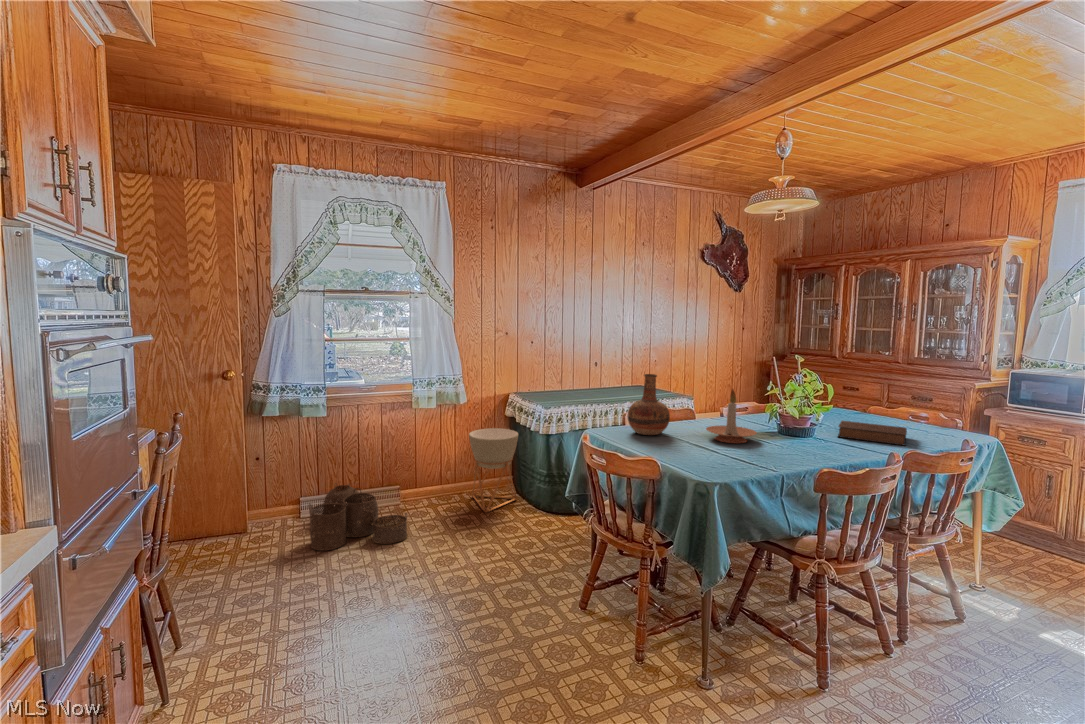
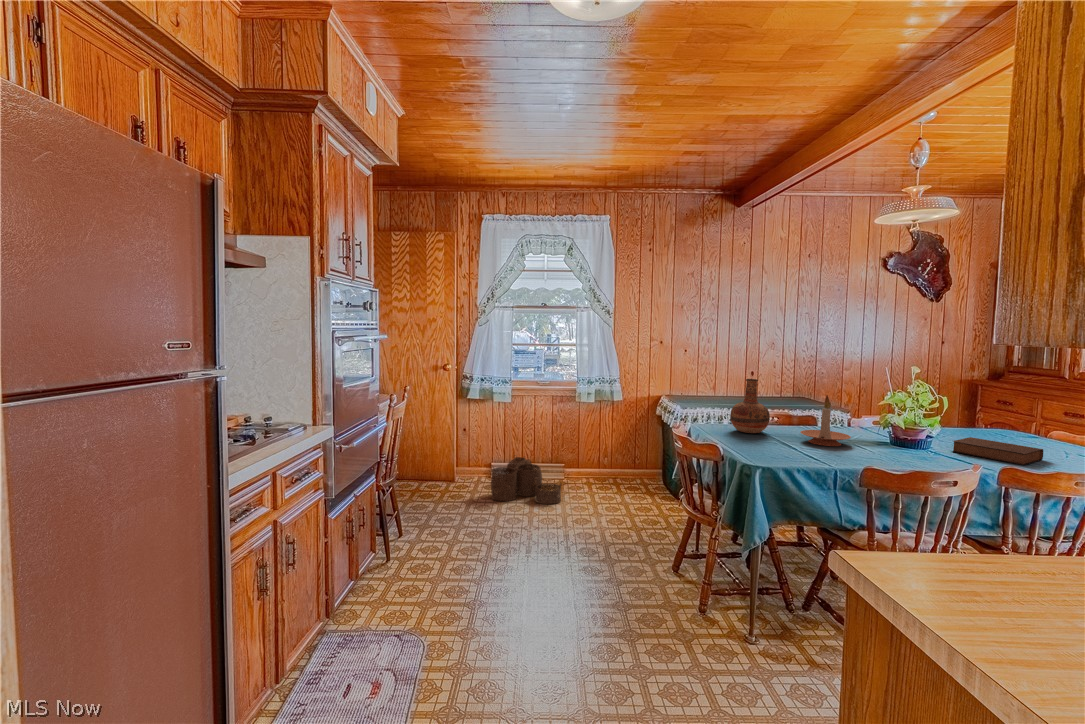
planter: present [469,428,518,512] -> none [621,425,664,495]

